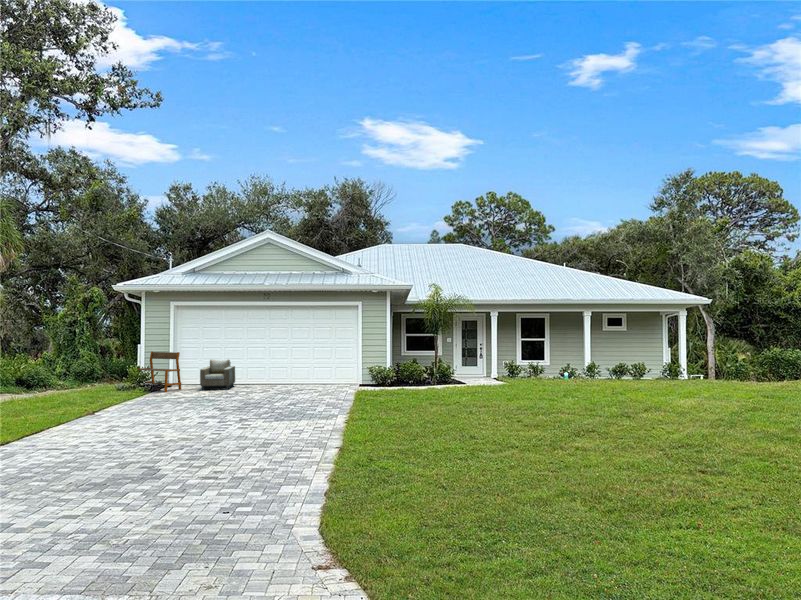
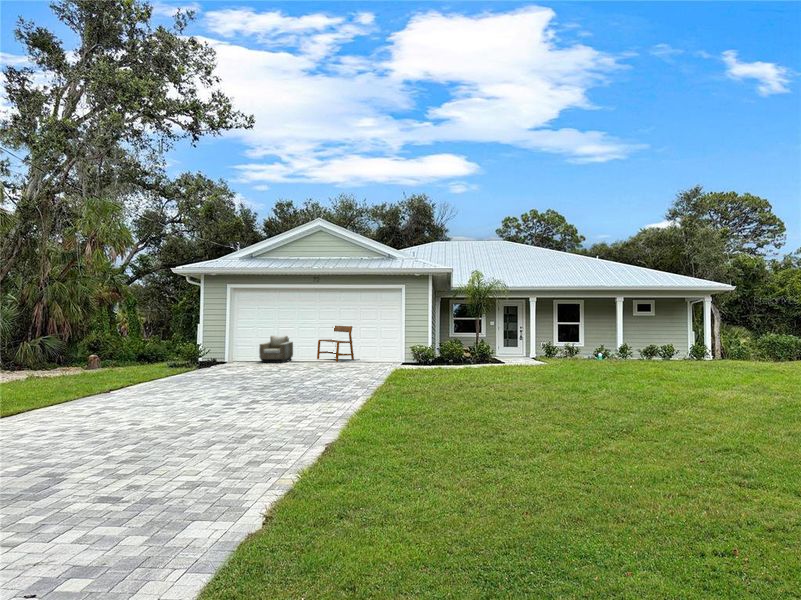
bench: present [138,352,181,392] -> present [317,326,354,362]

